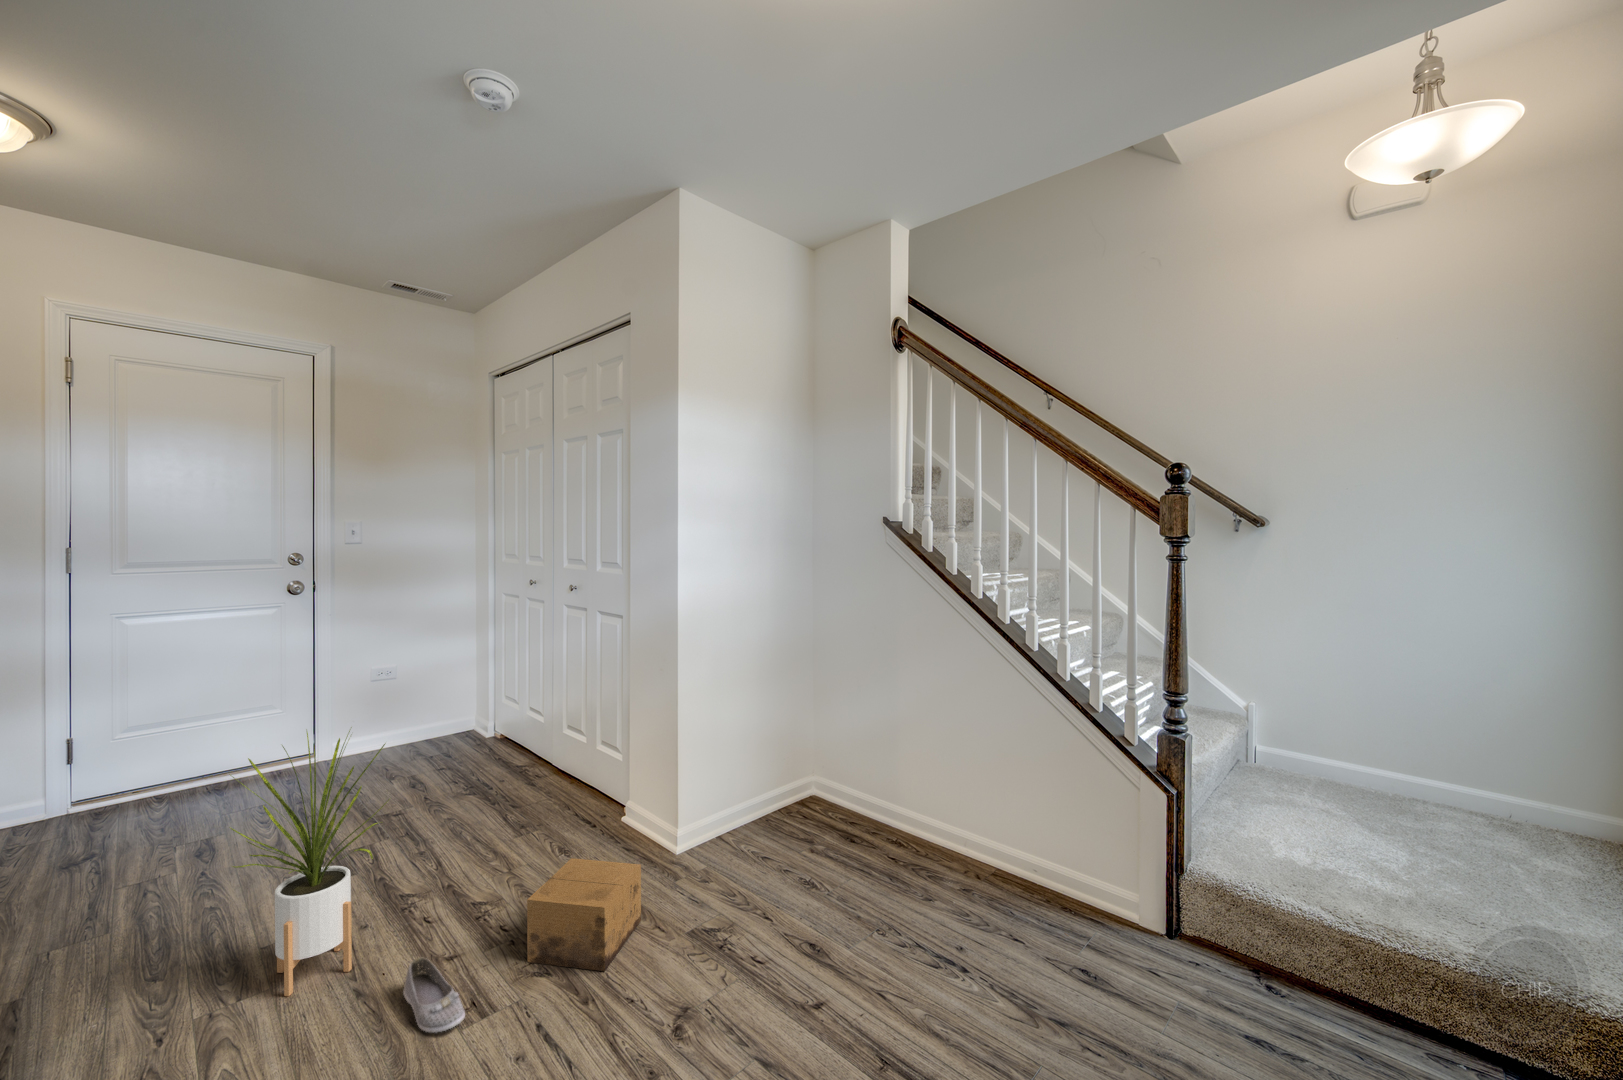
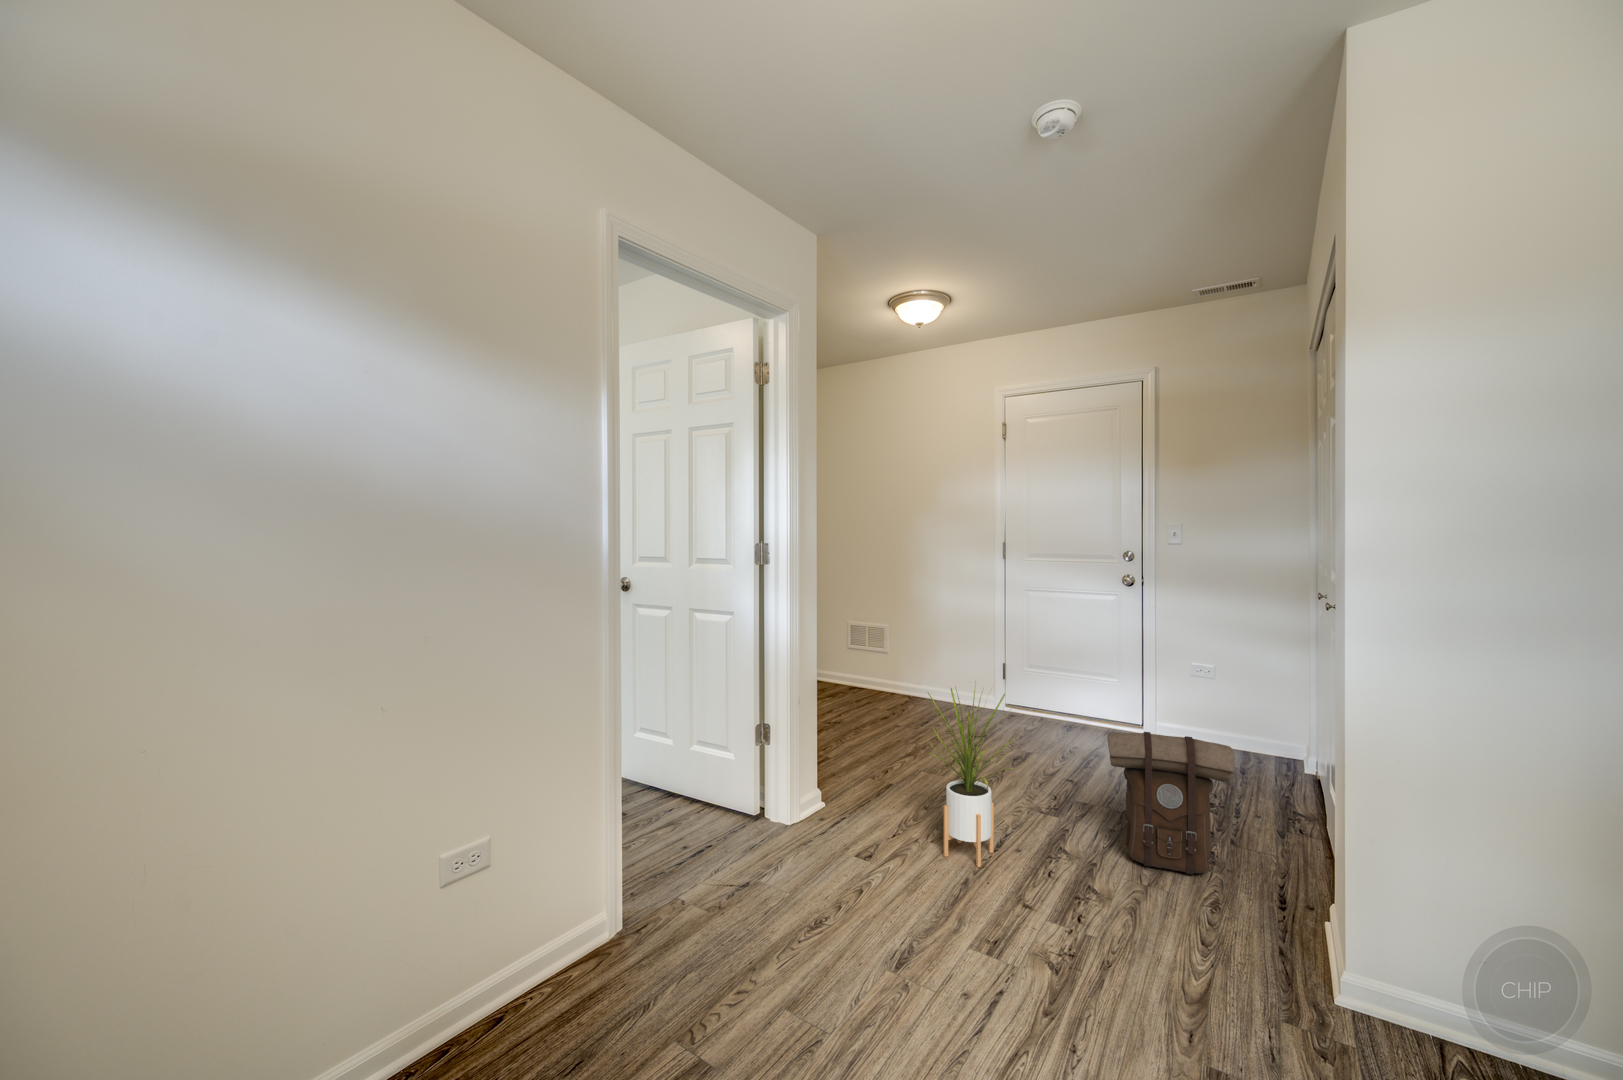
backpack: none [444,716,557,860] -> present [1107,732,1235,875]
cardboard box: present [527,858,641,971] -> none [1058,891,1184,1013]
shoe: present [404,958,465,1032] -> none [955,879,994,942]

